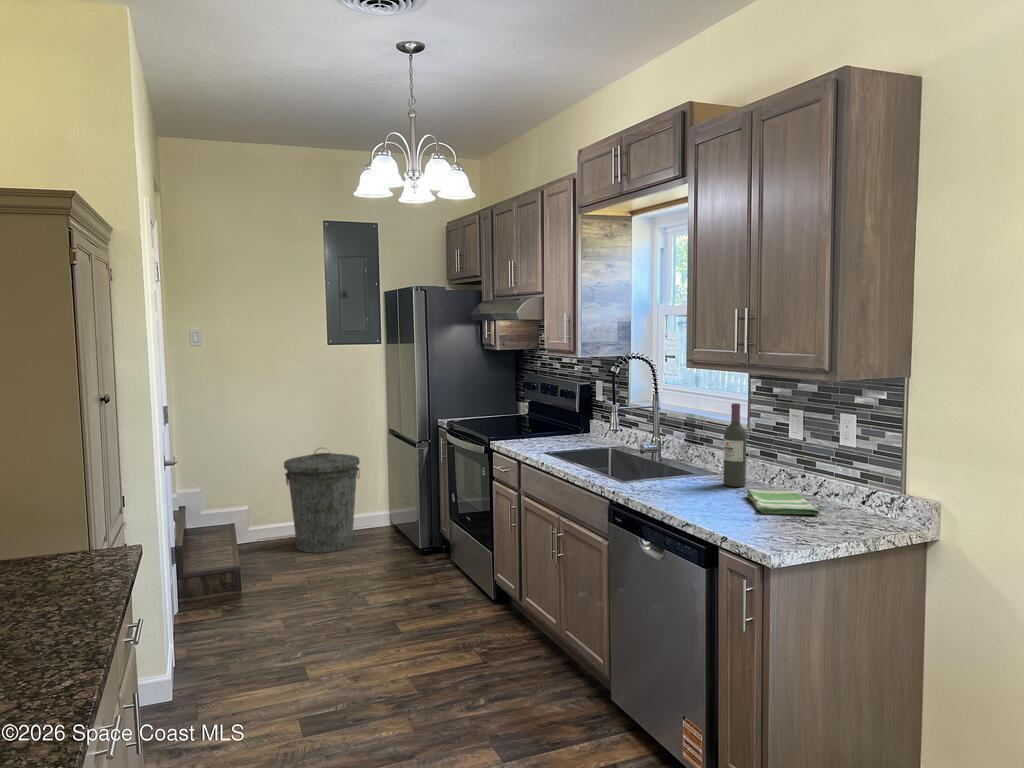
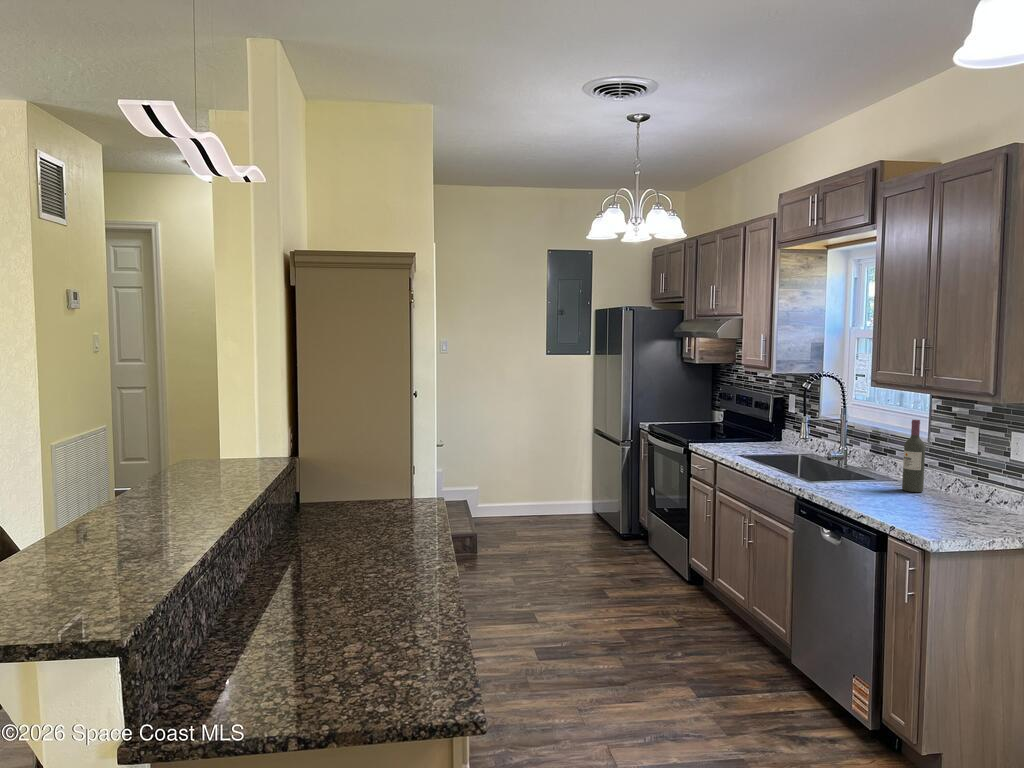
trash can: present [284,448,360,553] -> none [507,442,570,531]
dish towel: present [747,489,819,514] -> none [921,494,985,517]

